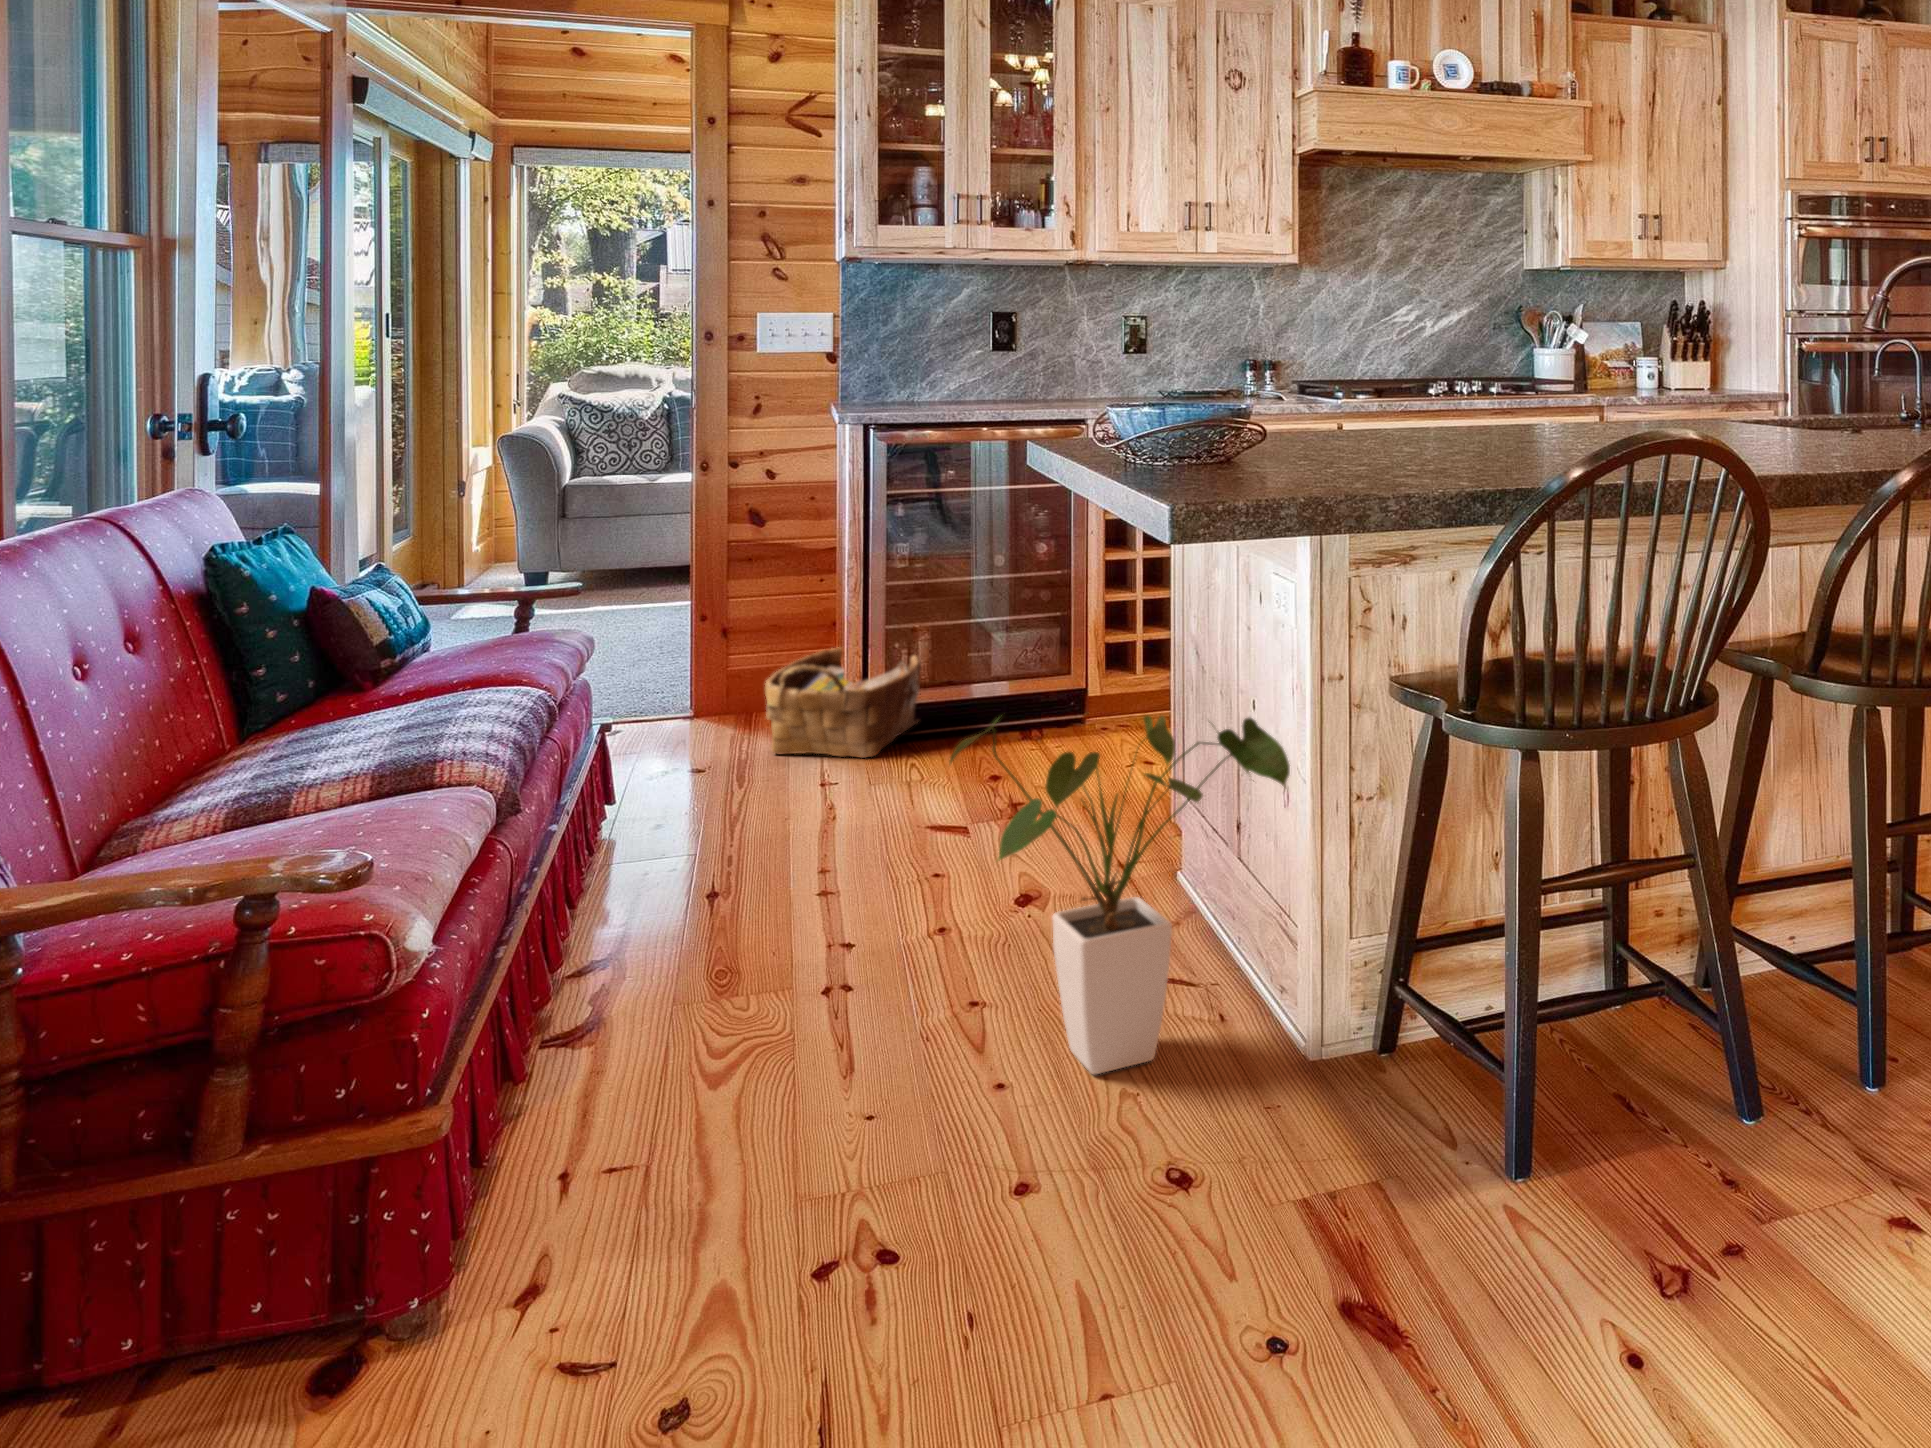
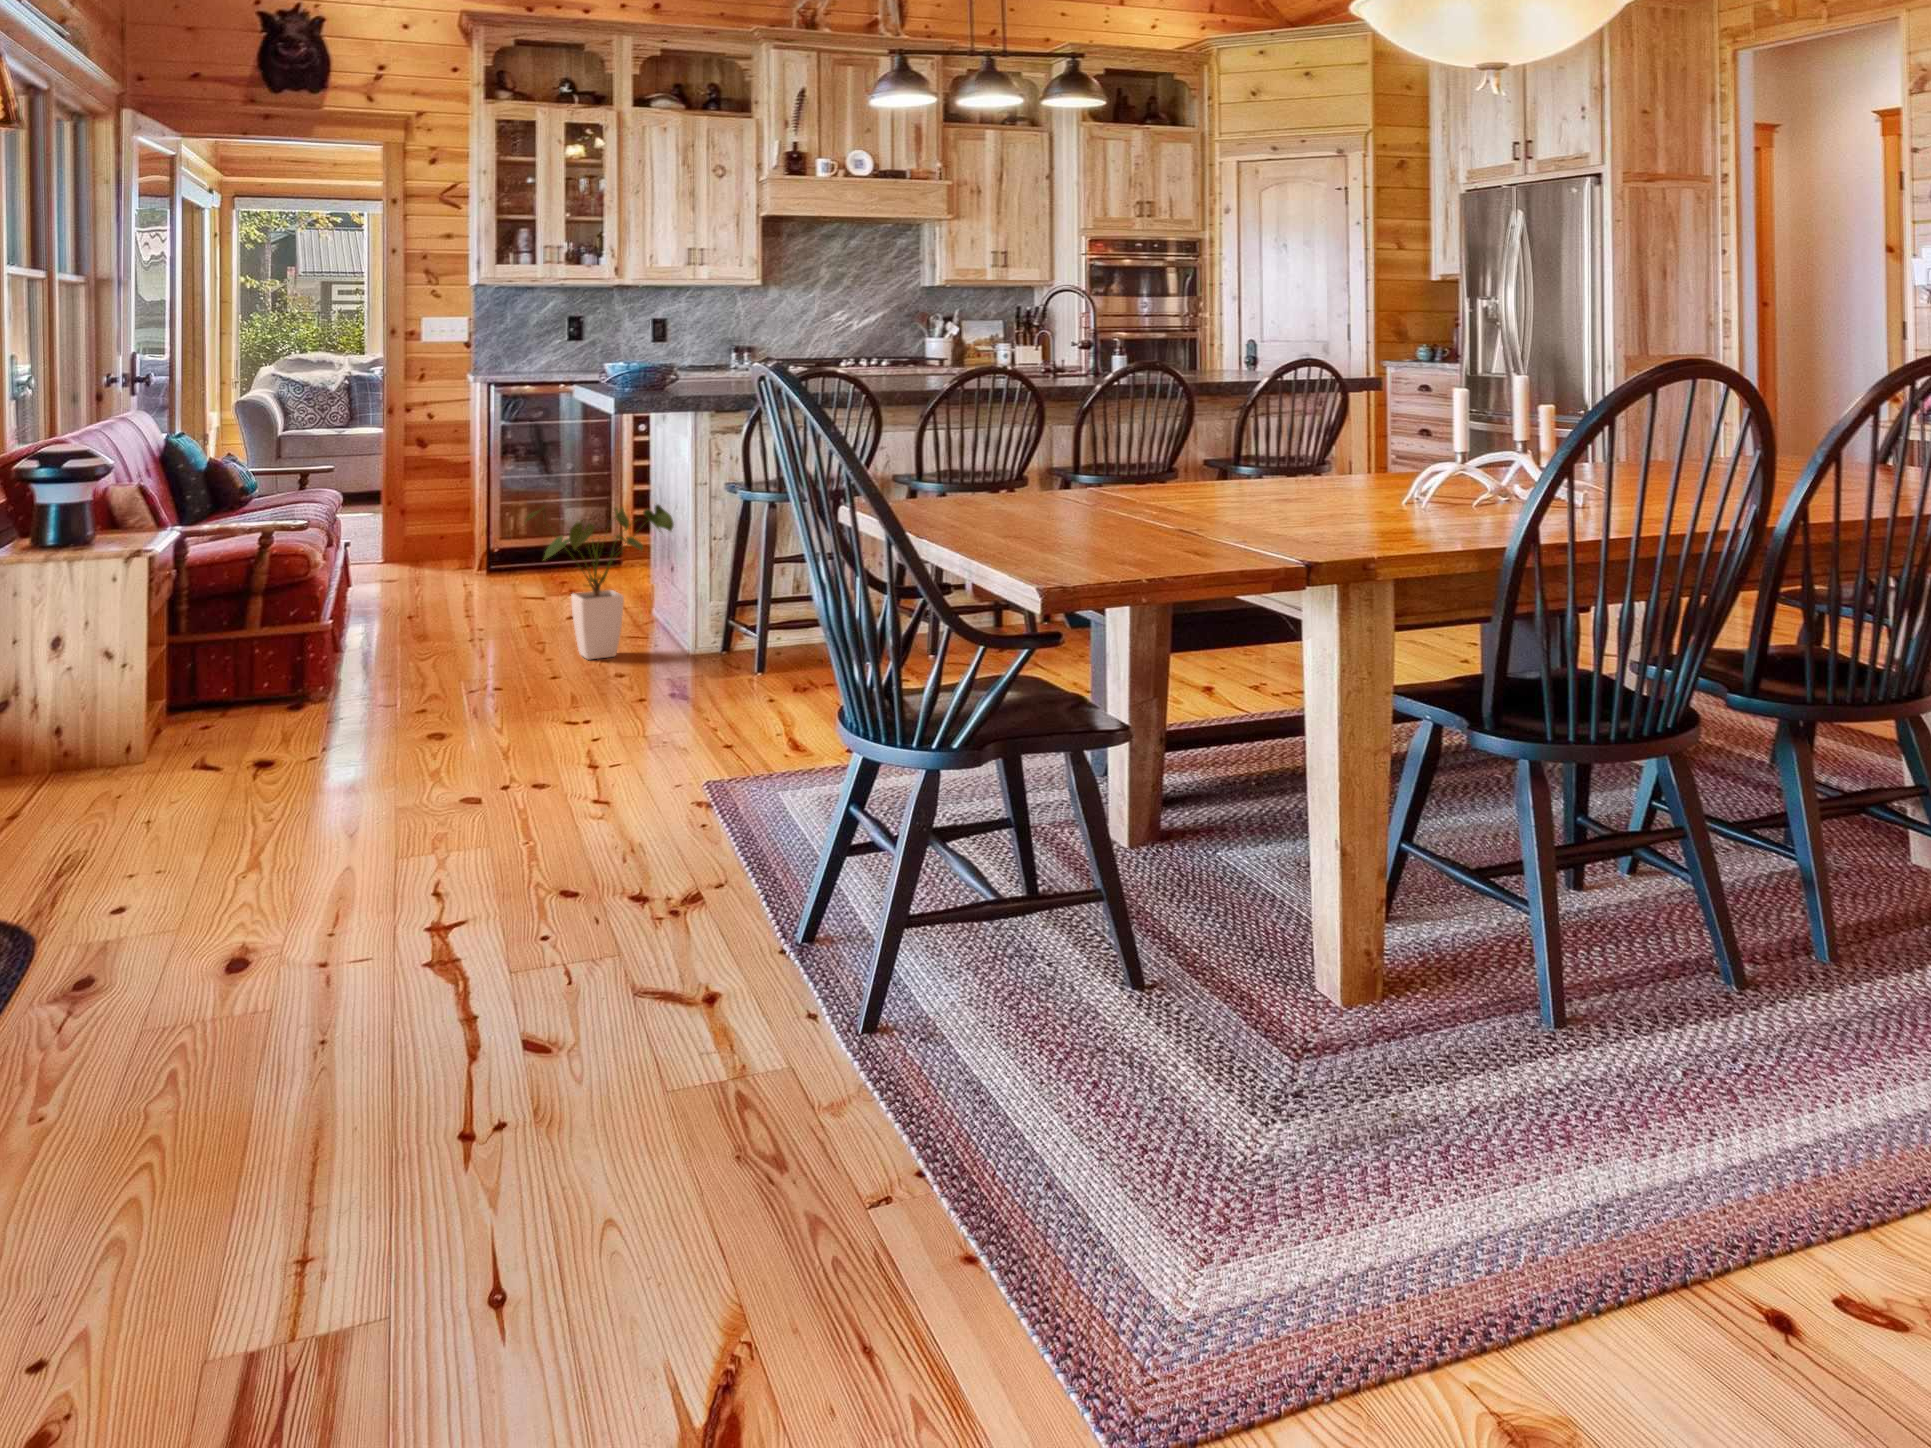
woven basket: present [764,647,921,758] -> none [430,501,523,576]

